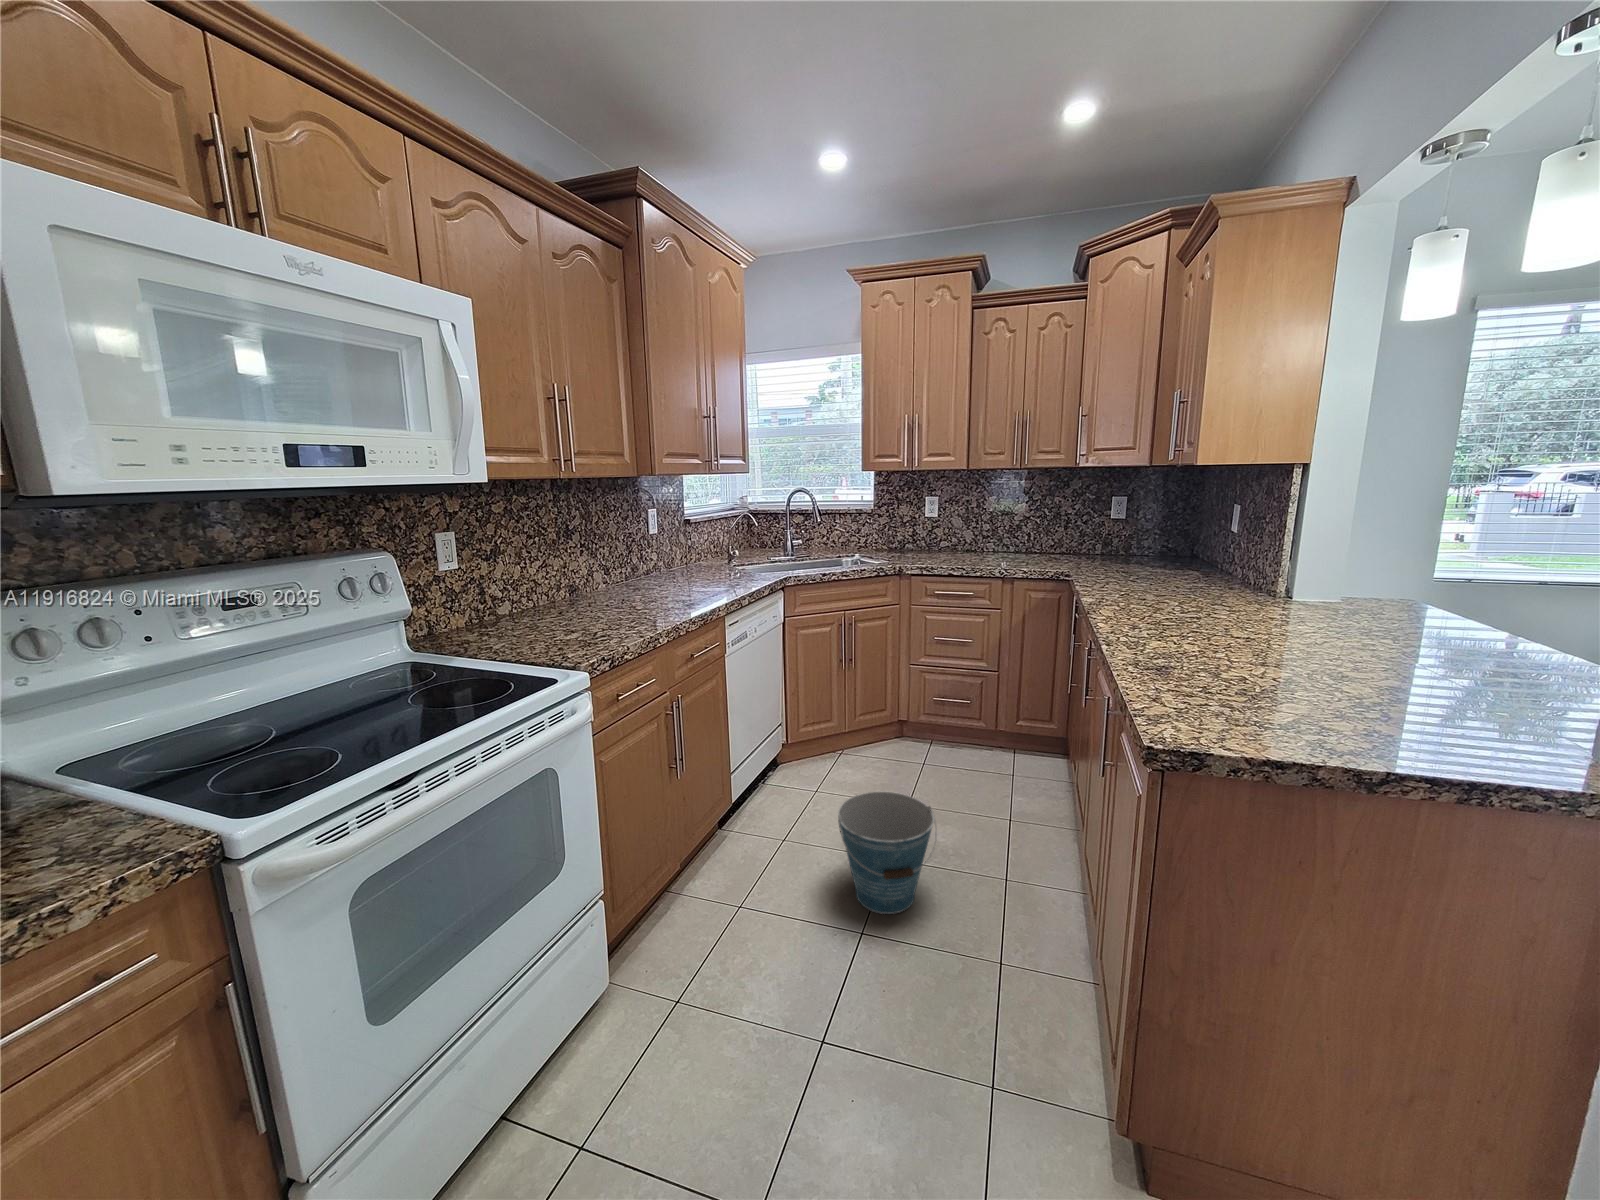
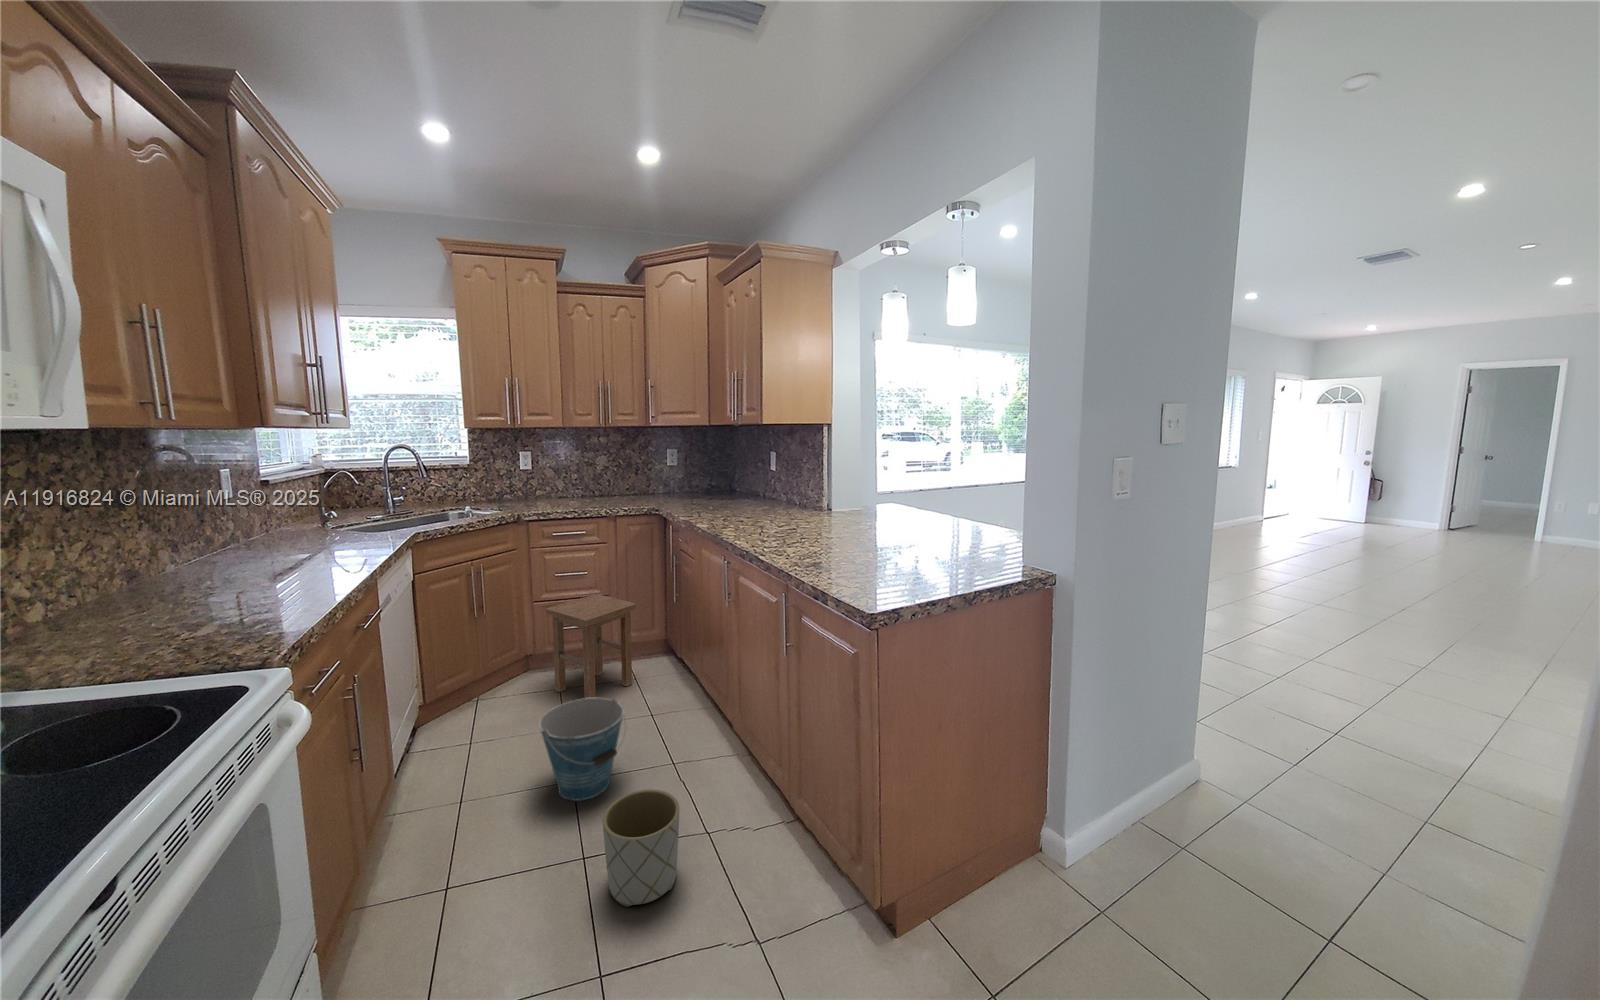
stool: none [908,671,1010,801] -> present [546,594,636,698]
planter: none [834,934,932,1088] -> present [603,789,680,907]

